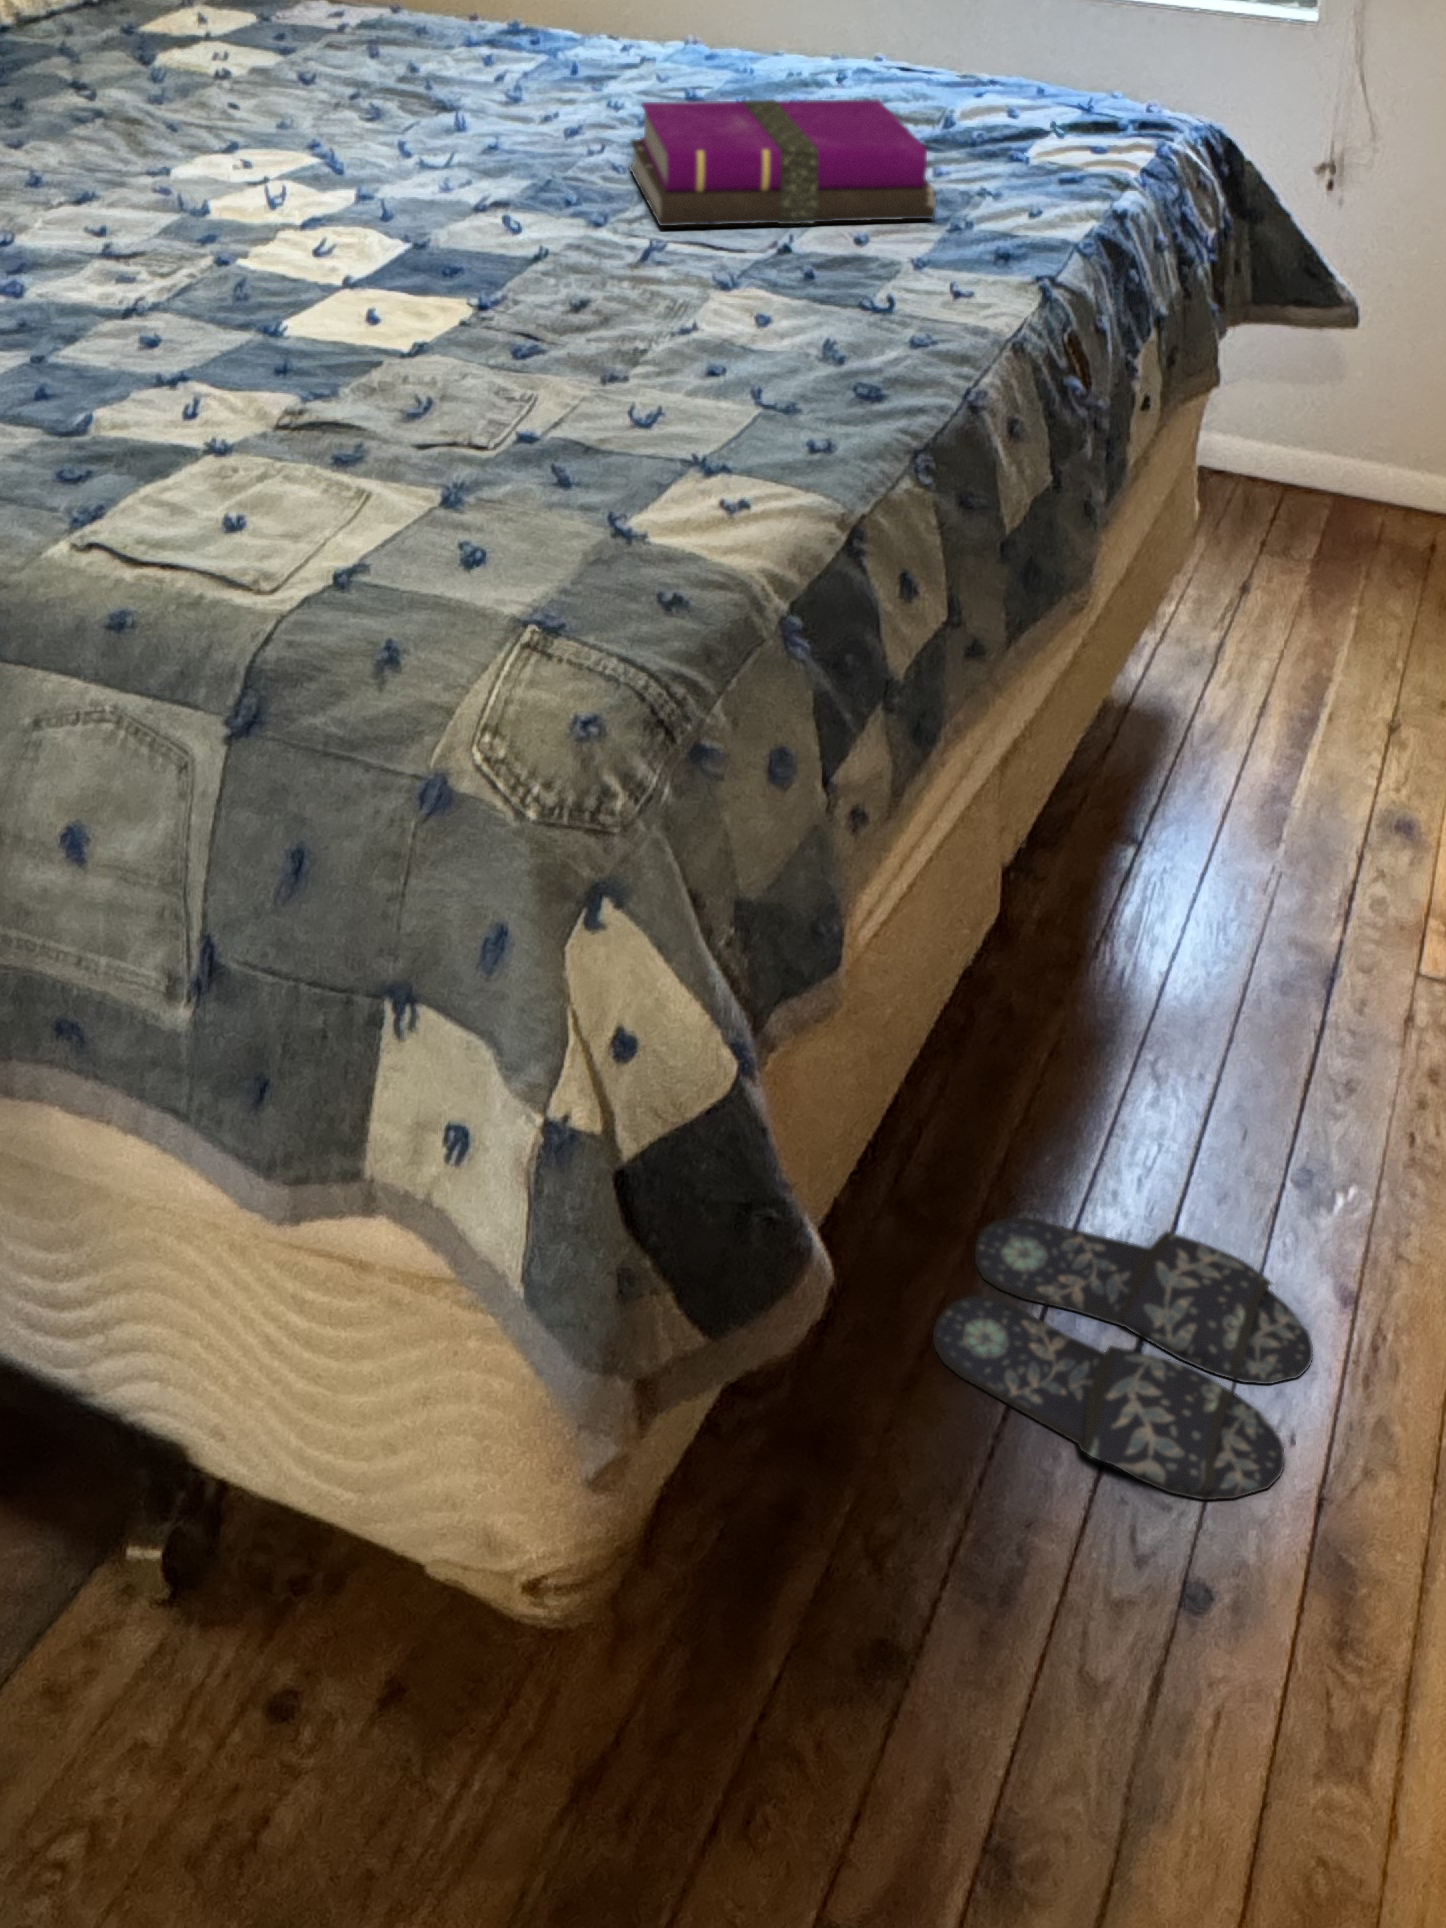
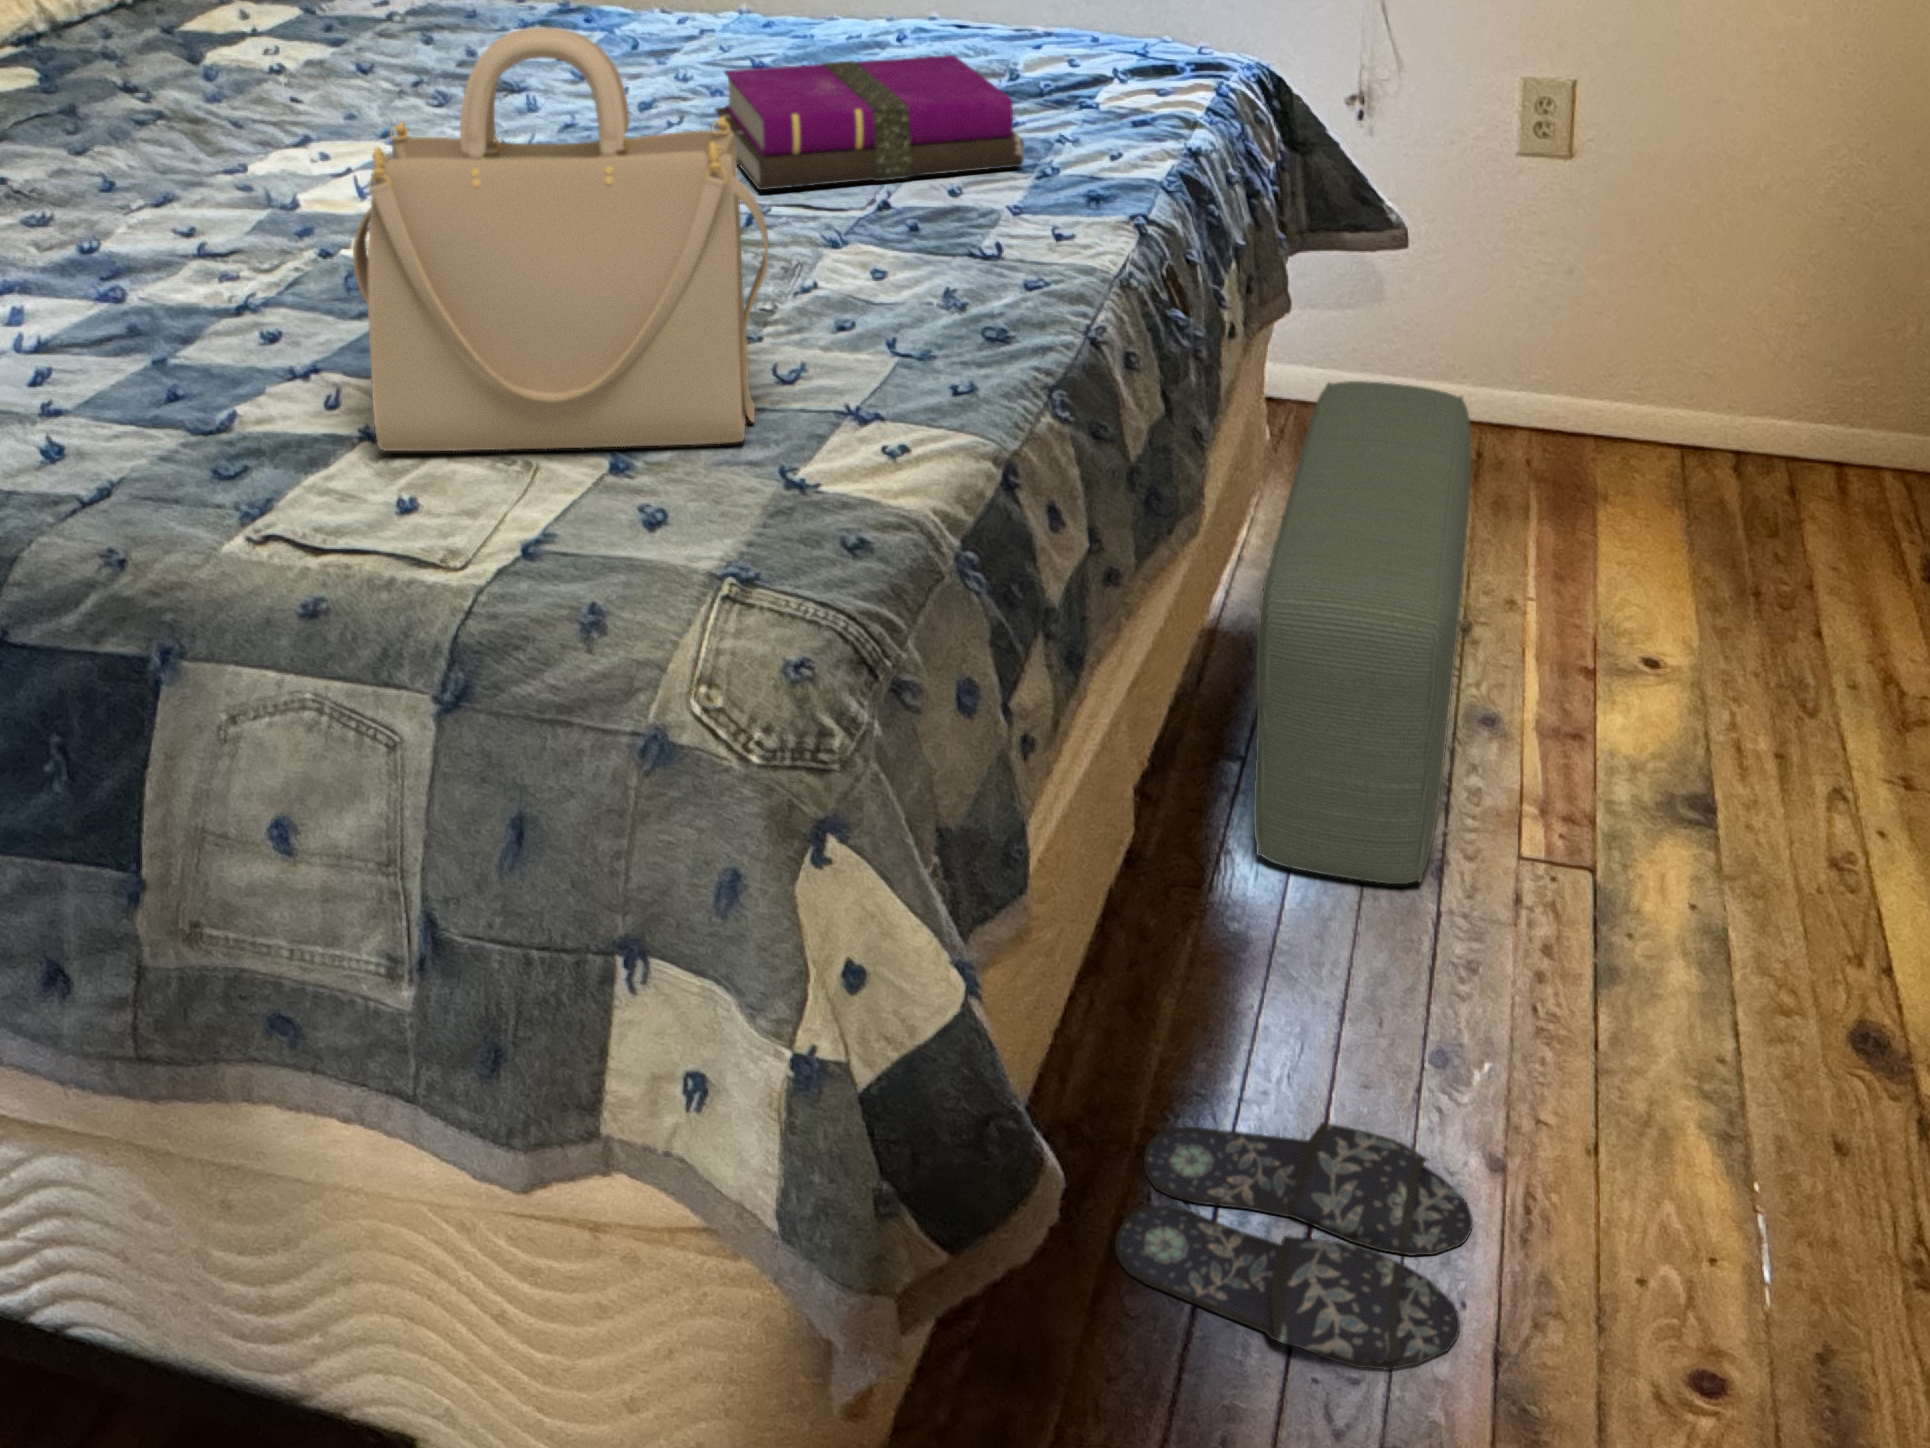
handbag: none [204,47,624,484] -> present [353,27,769,451]
pouf: none [1135,462,1406,990] -> present [1254,381,1471,884]

